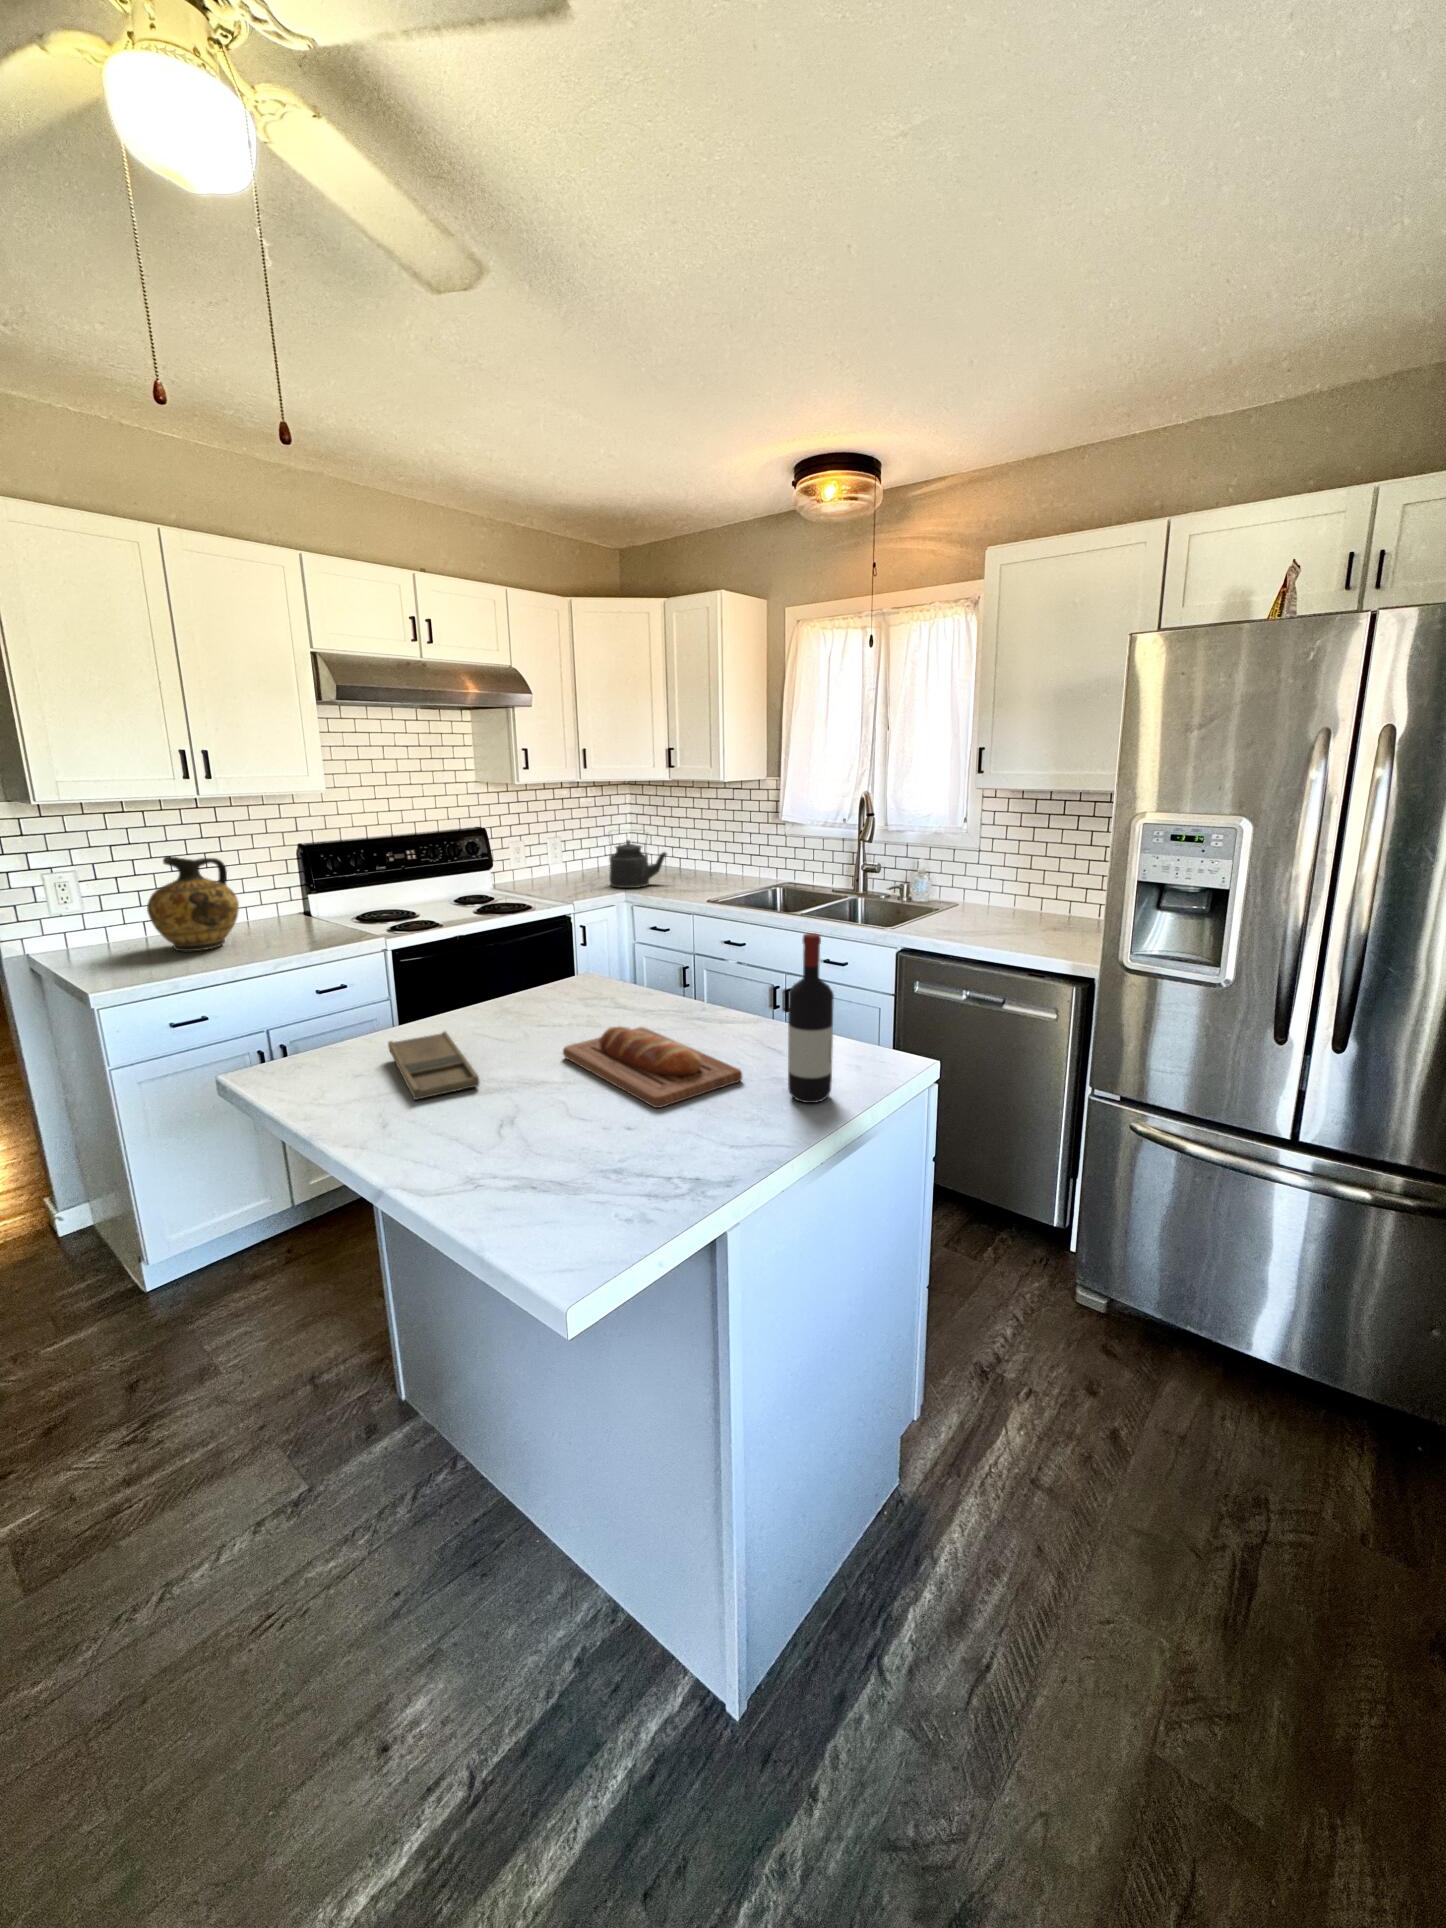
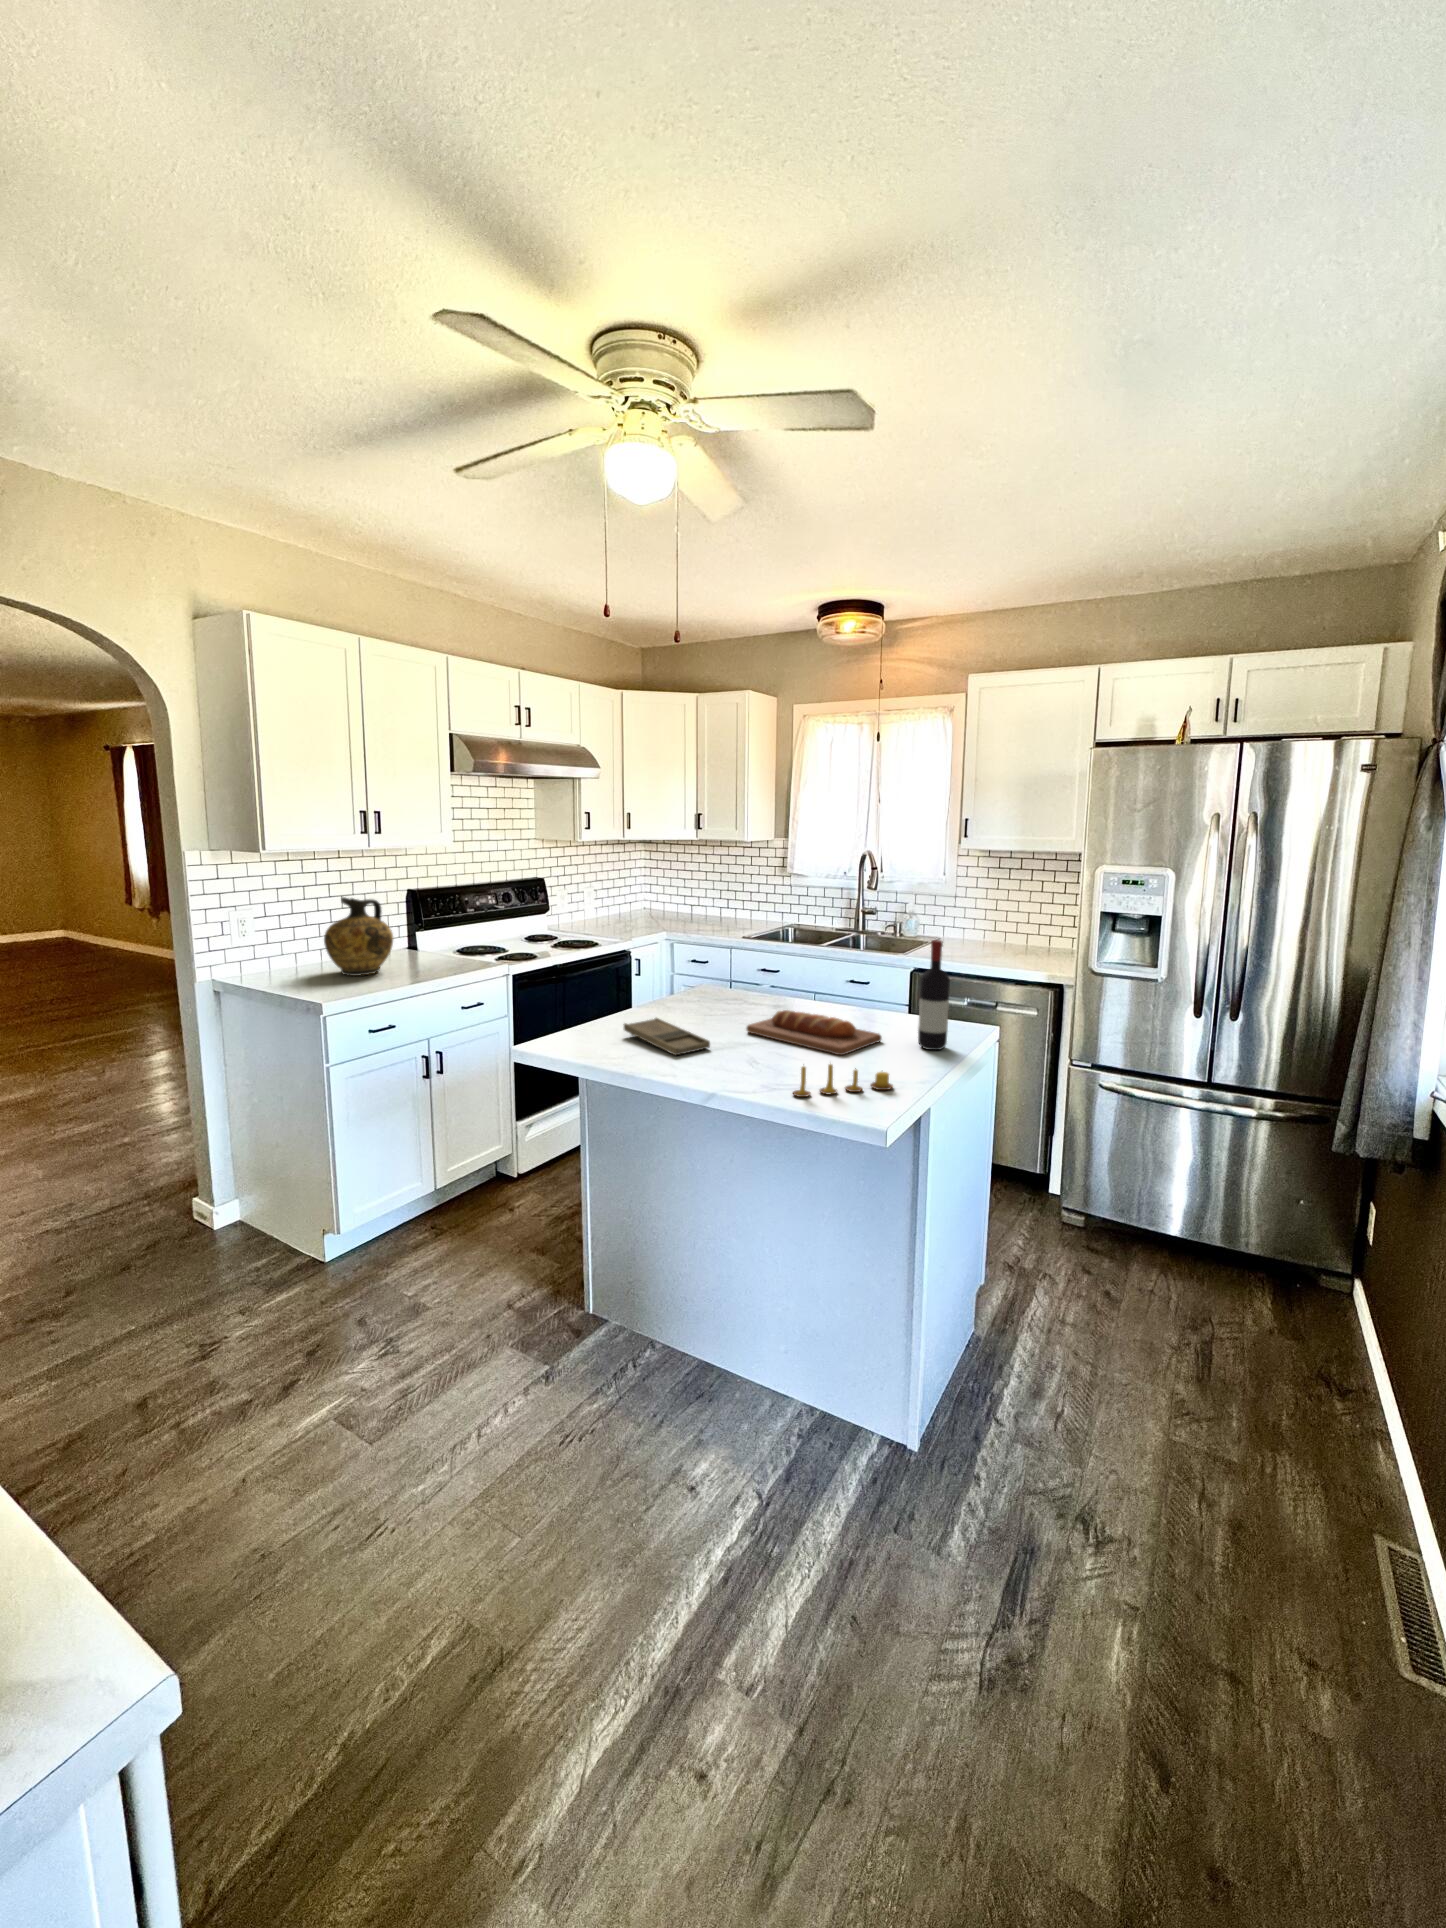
kettle: present [609,840,667,888] -> none [643,880,692,929]
candle: none [498,1144,677,1203] -> present [793,1064,893,1097]

